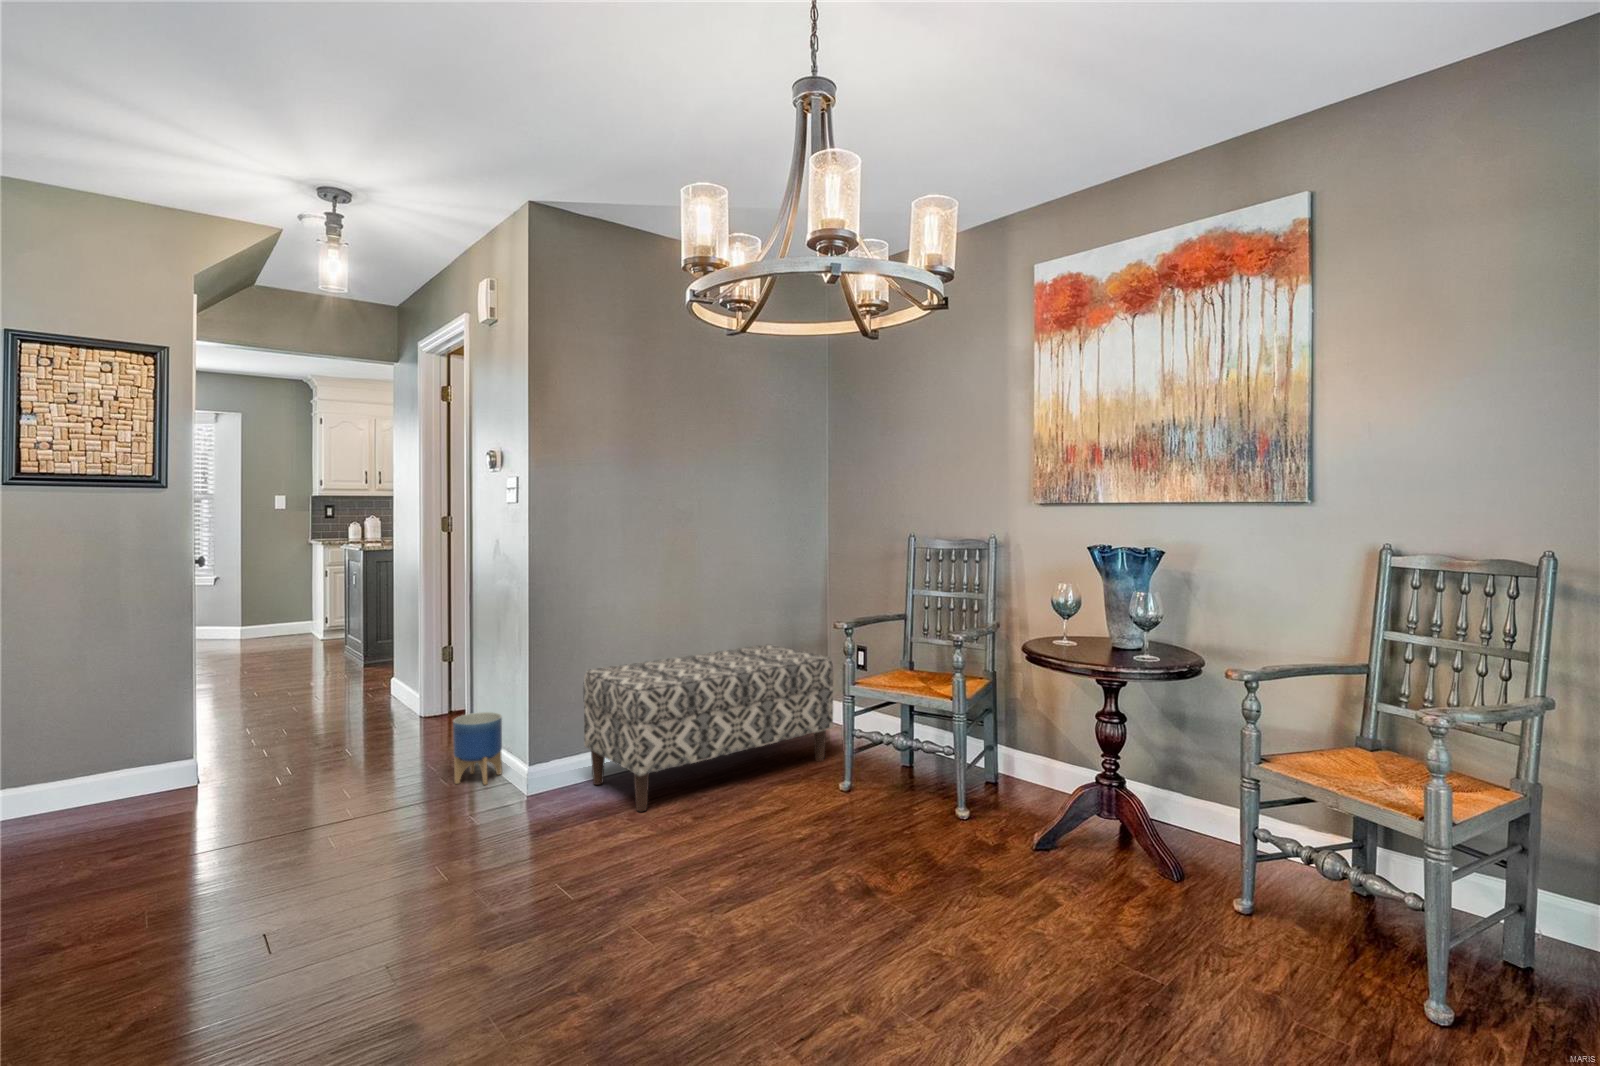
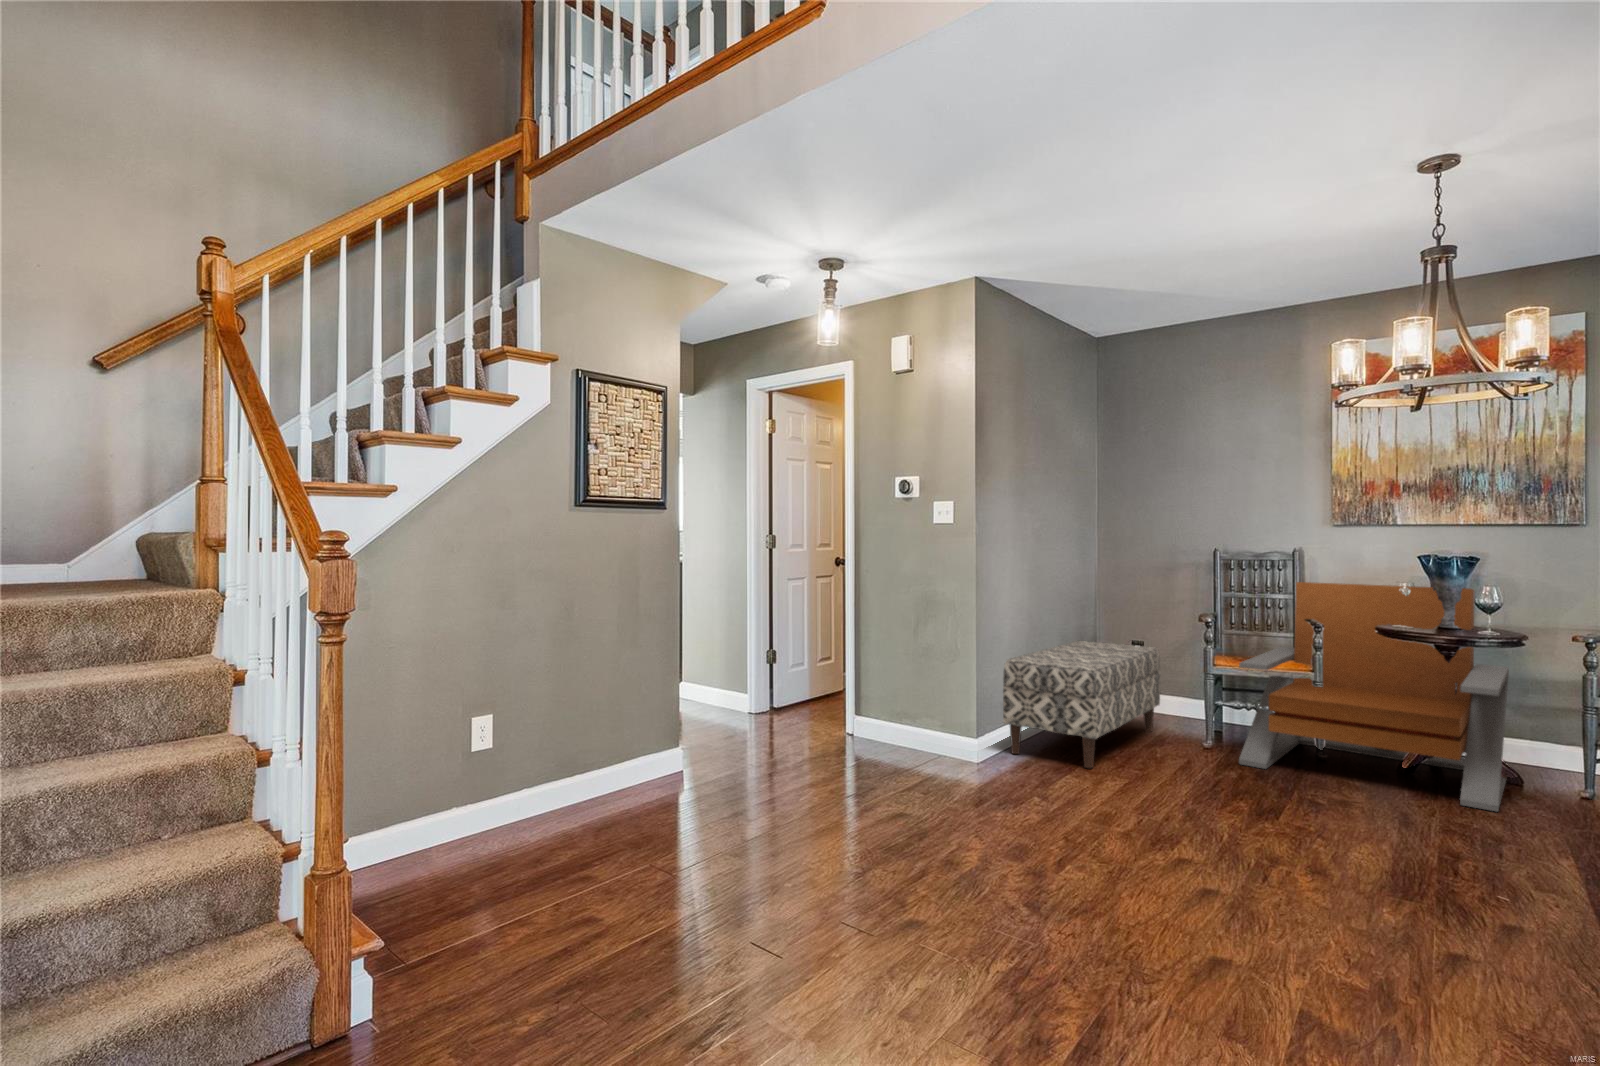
lounge chair: none [837,579,1199,926] -> present [1239,582,1509,811]
planter: present [453,712,502,785] -> none [892,699,930,759]

